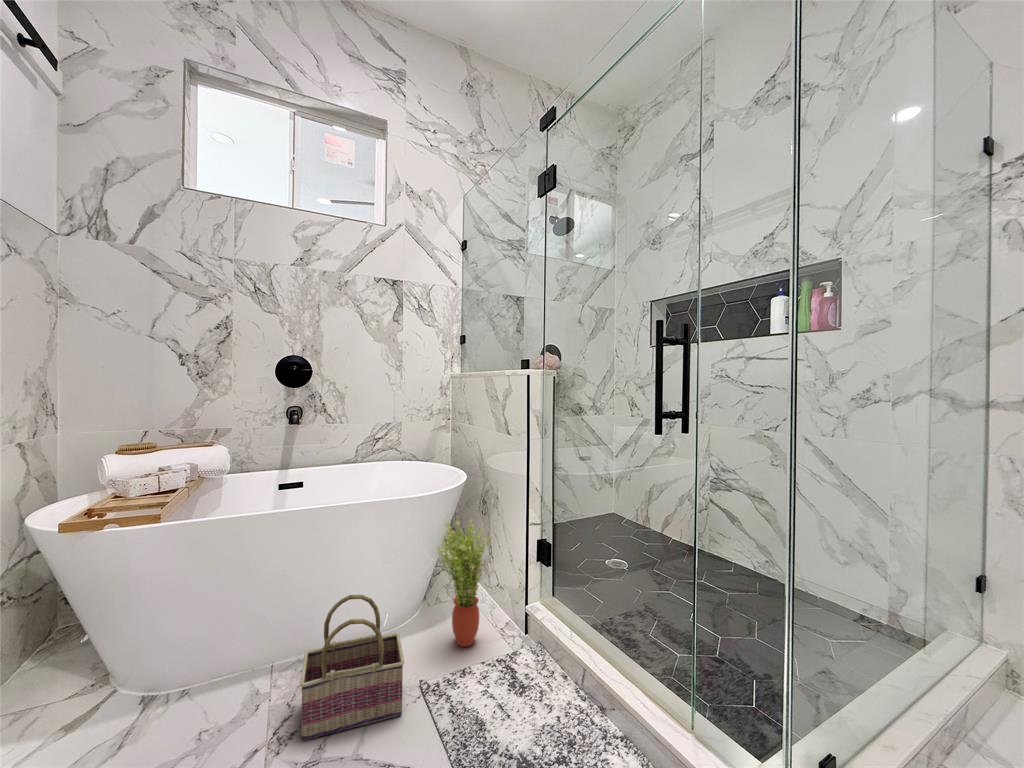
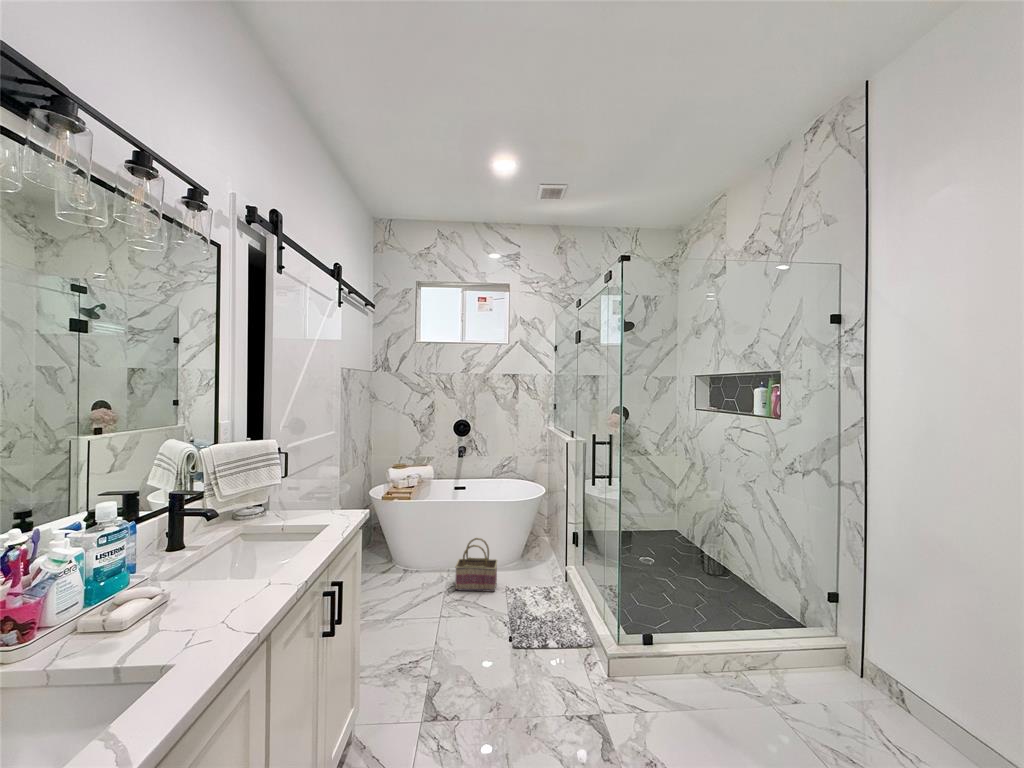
potted plant: present [437,518,492,647] -> none [518,511,546,578]

